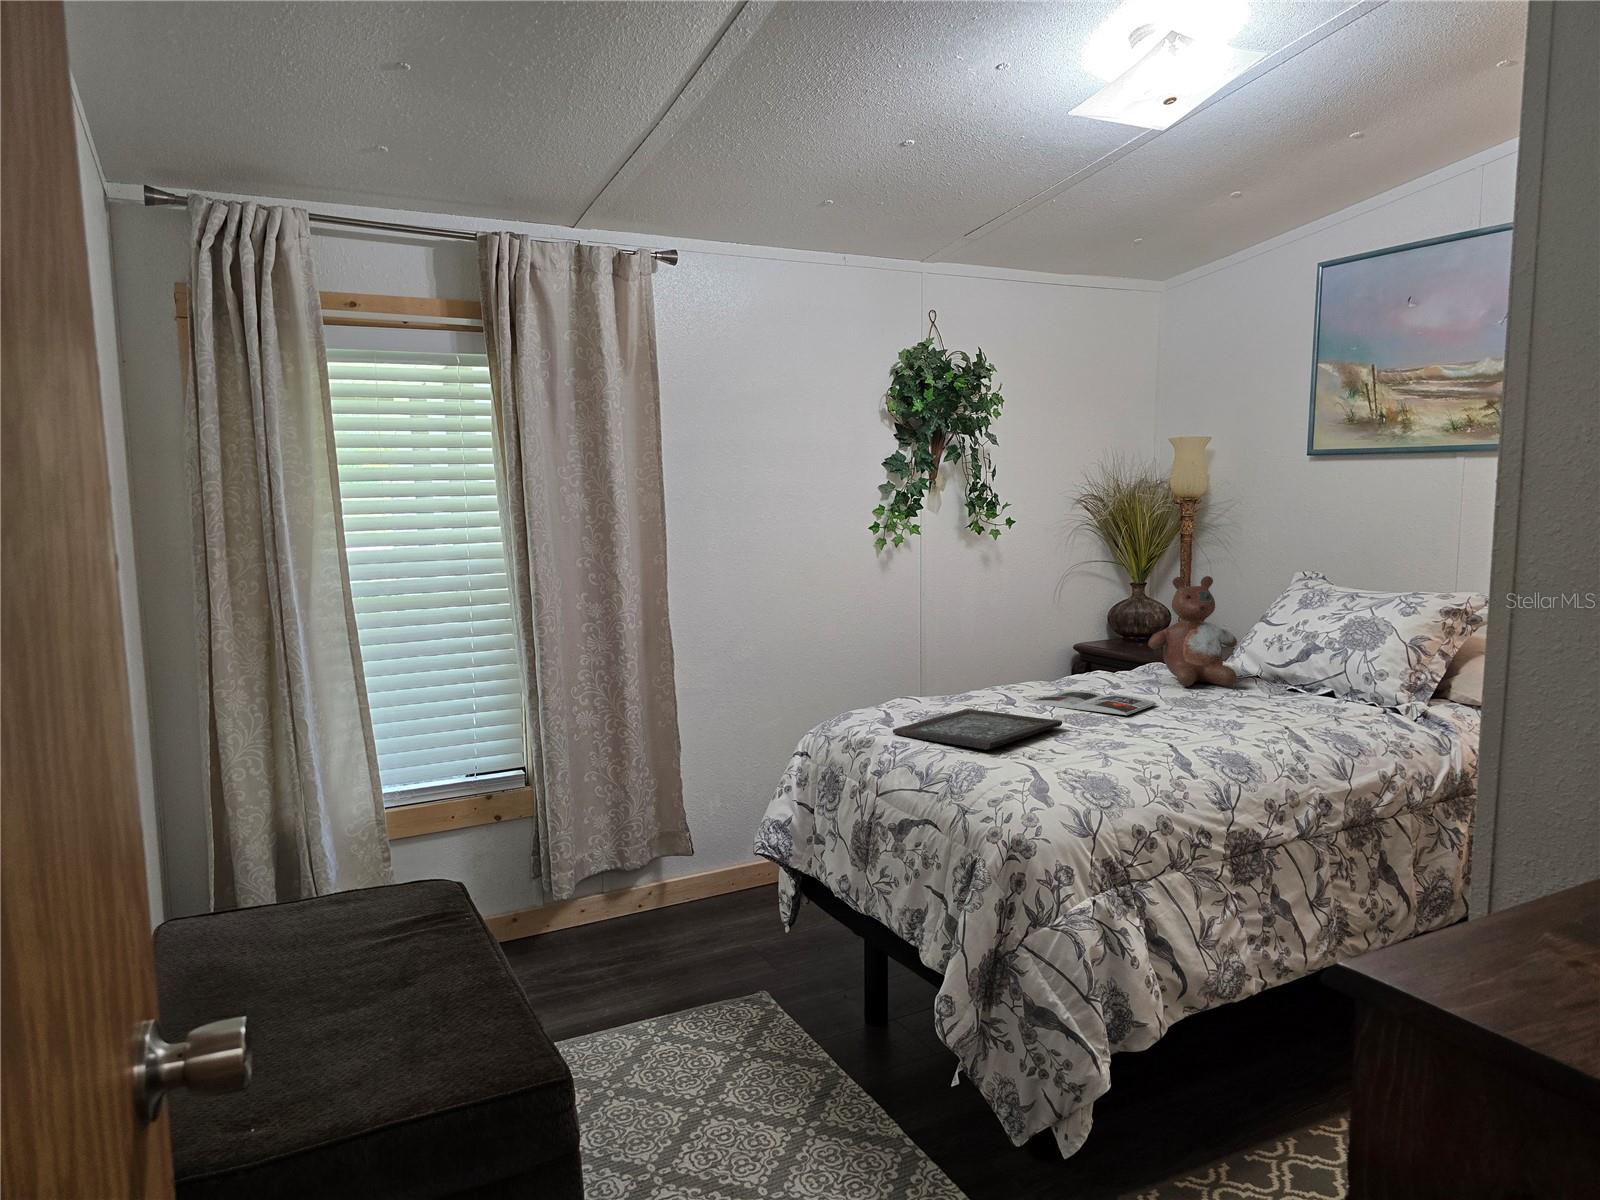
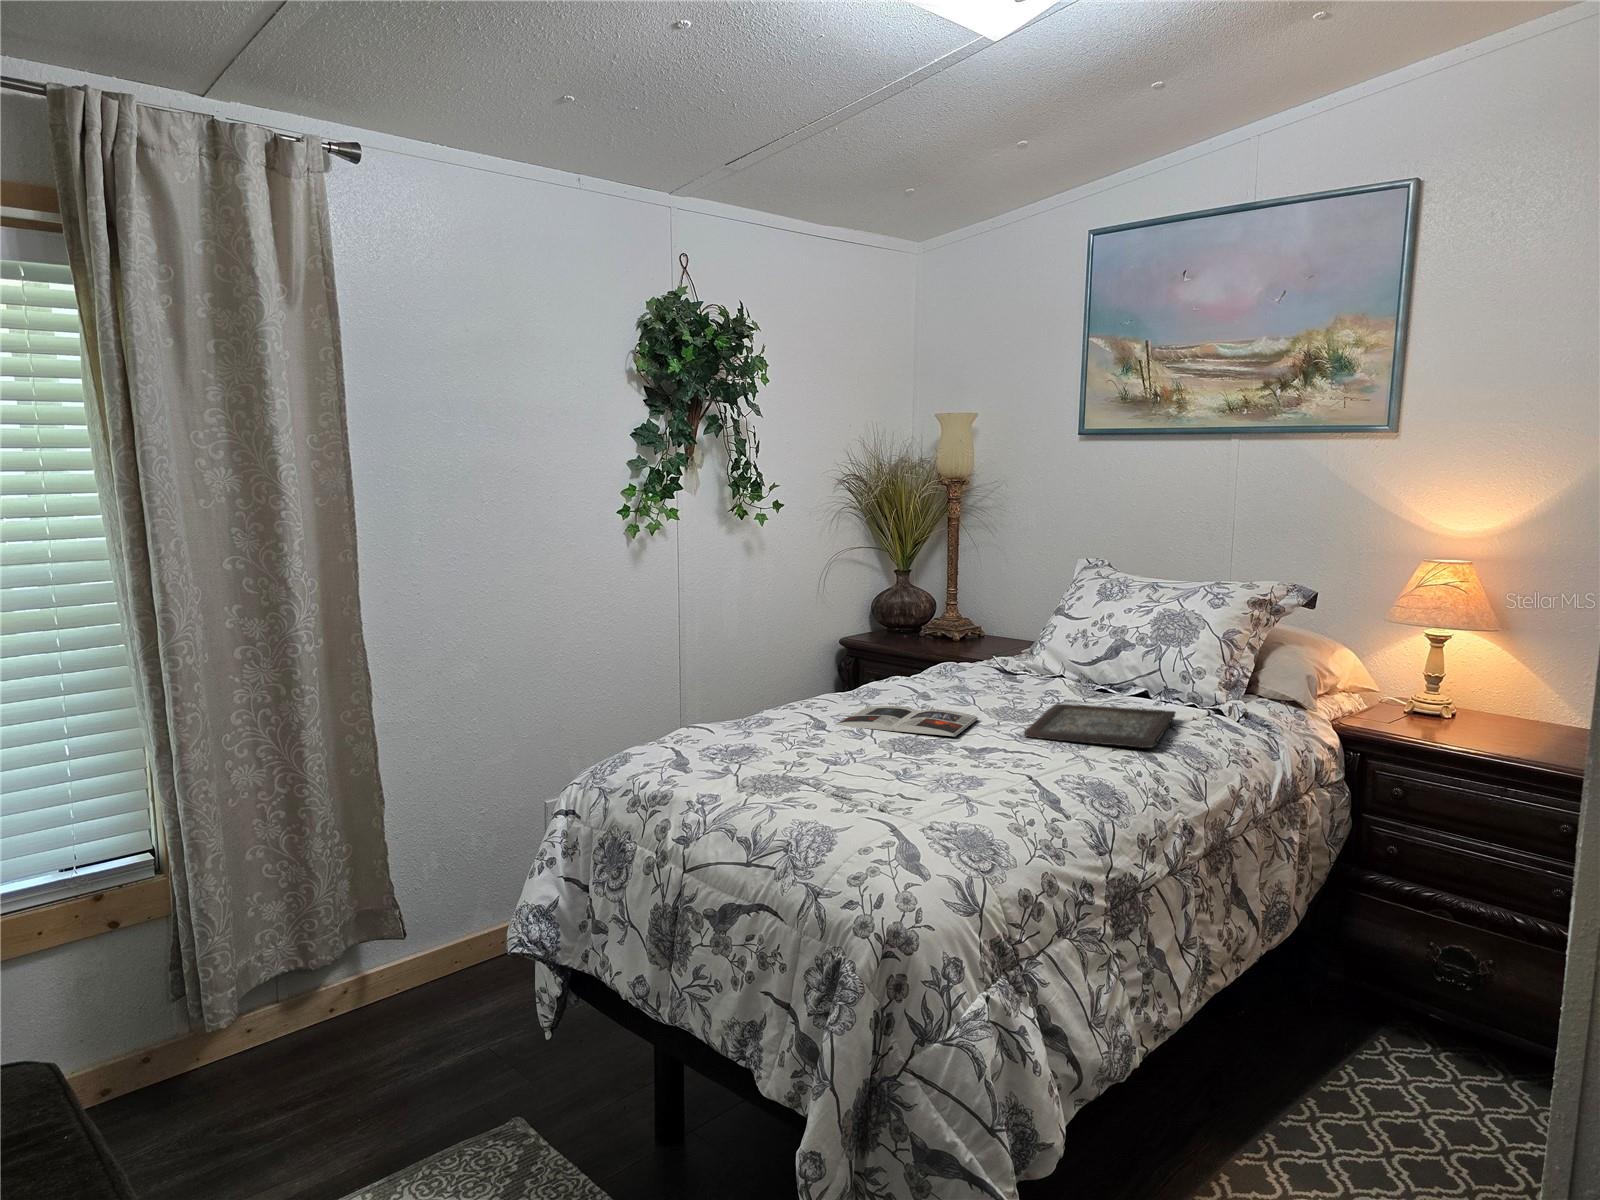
stuffed bear: present [1148,576,1237,687] -> none [950,567,1046,693]
tray: present [893,709,1062,750] -> present [1024,704,1175,748]

